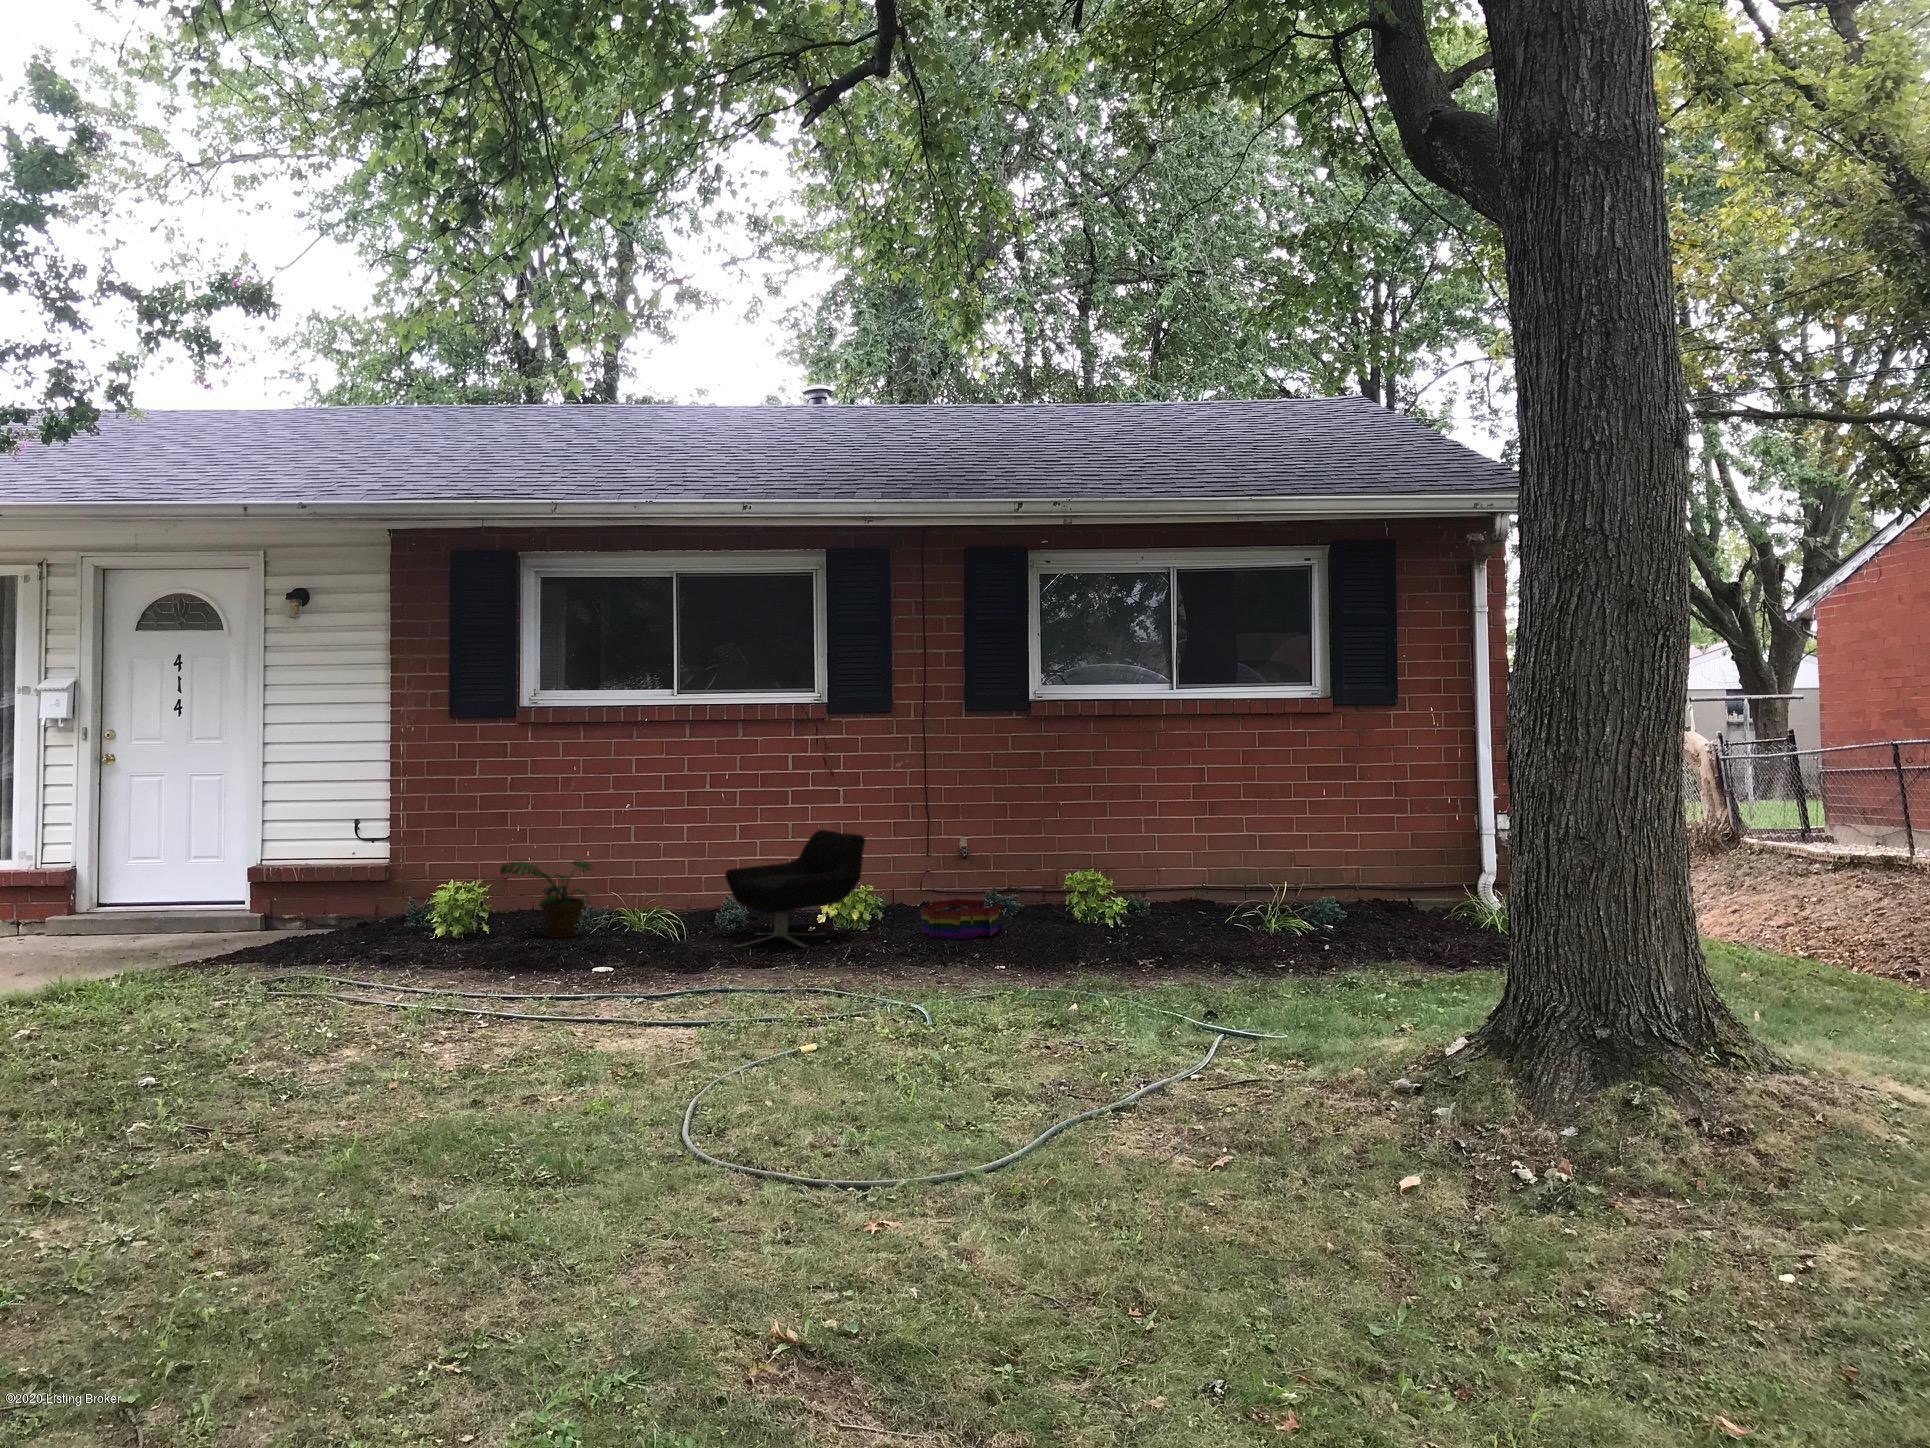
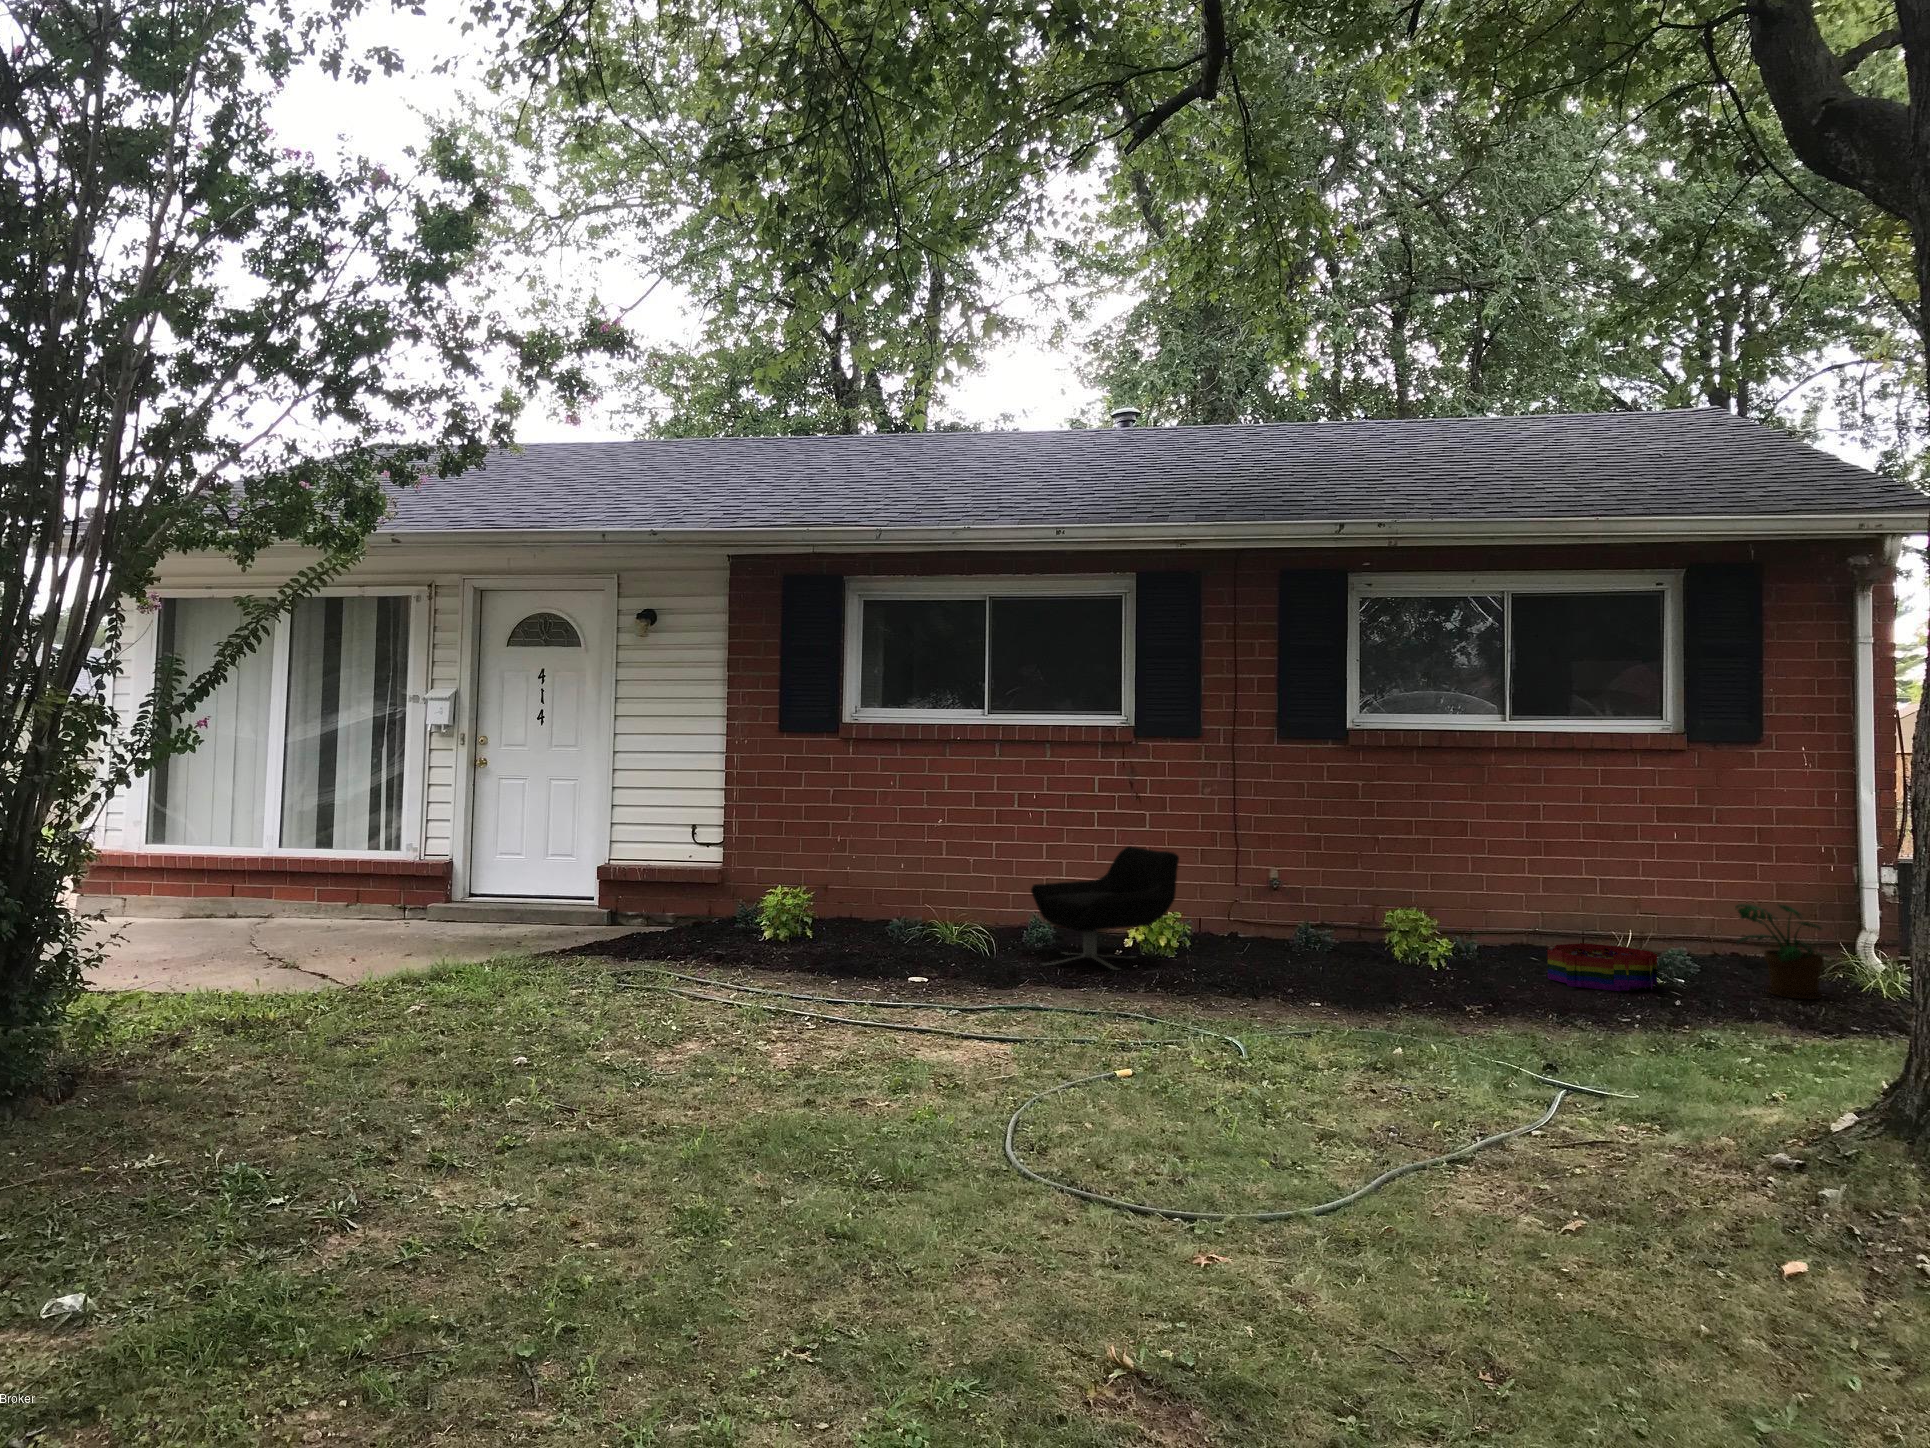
potted plant: present [500,860,593,938] -> present [1735,904,1831,999]
storage bin: present [921,899,1002,939] -> present [1547,943,1657,991]

